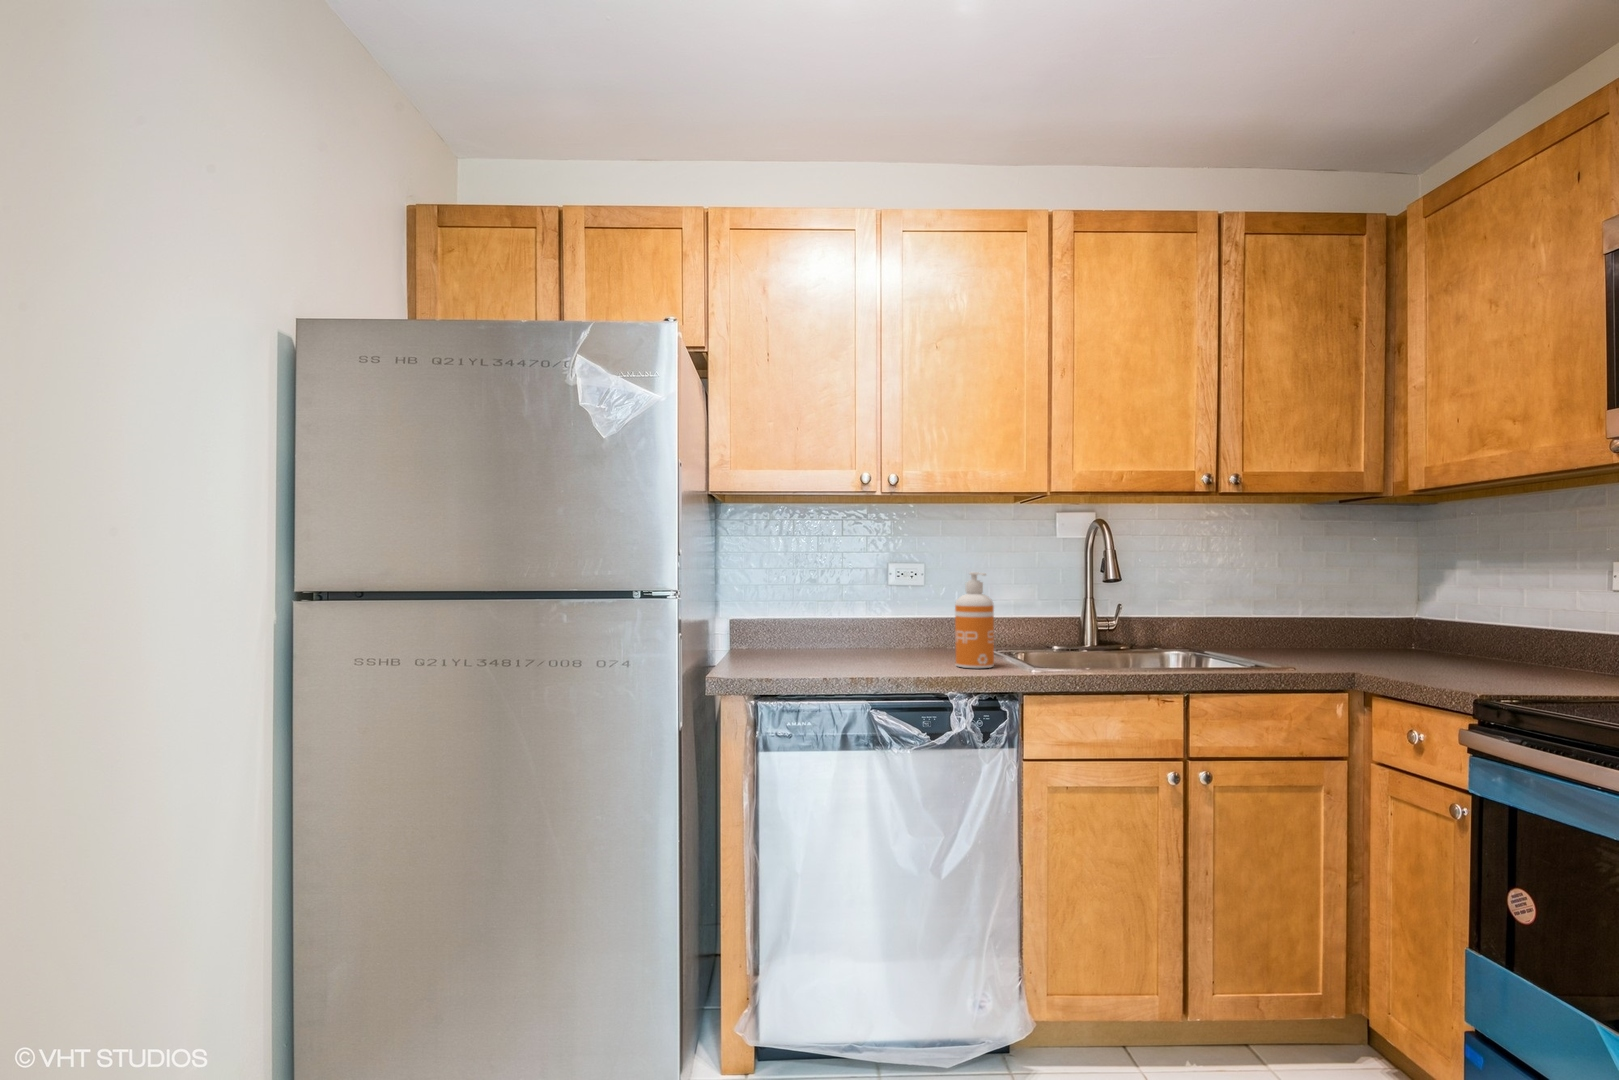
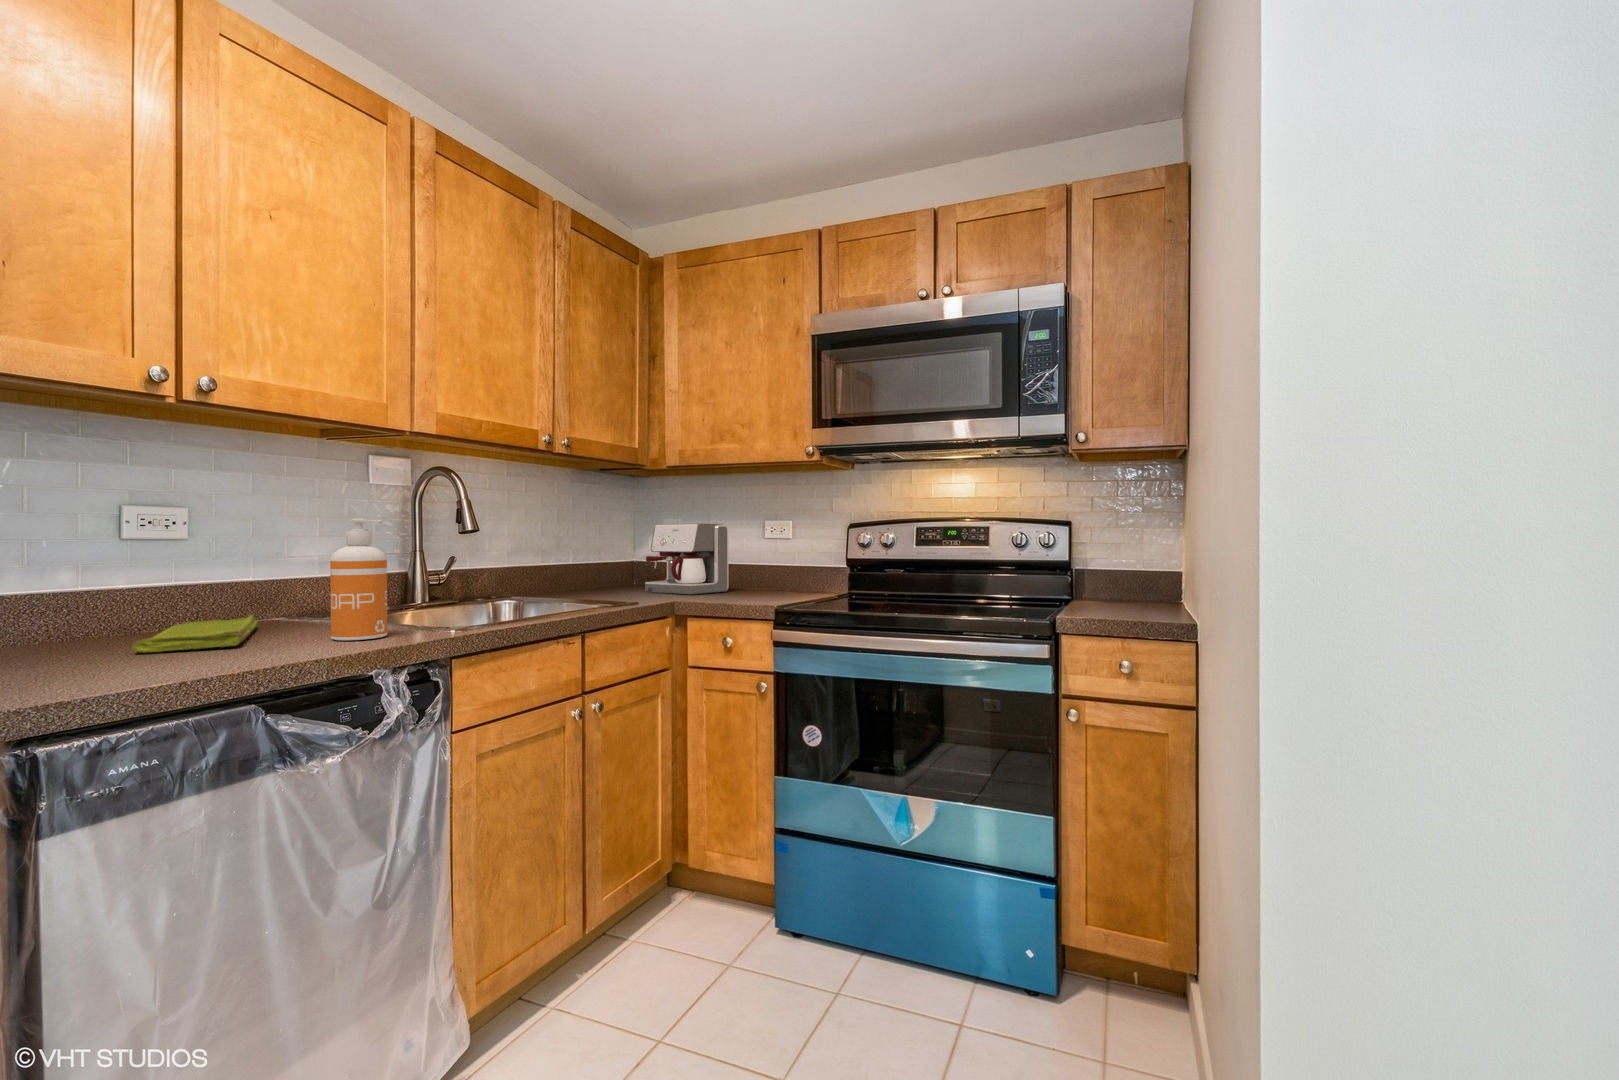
coffee maker: none [1393,567,1538,670] -> present [645,524,729,594]
dish towel: none [854,640,953,661] -> present [132,615,258,652]

